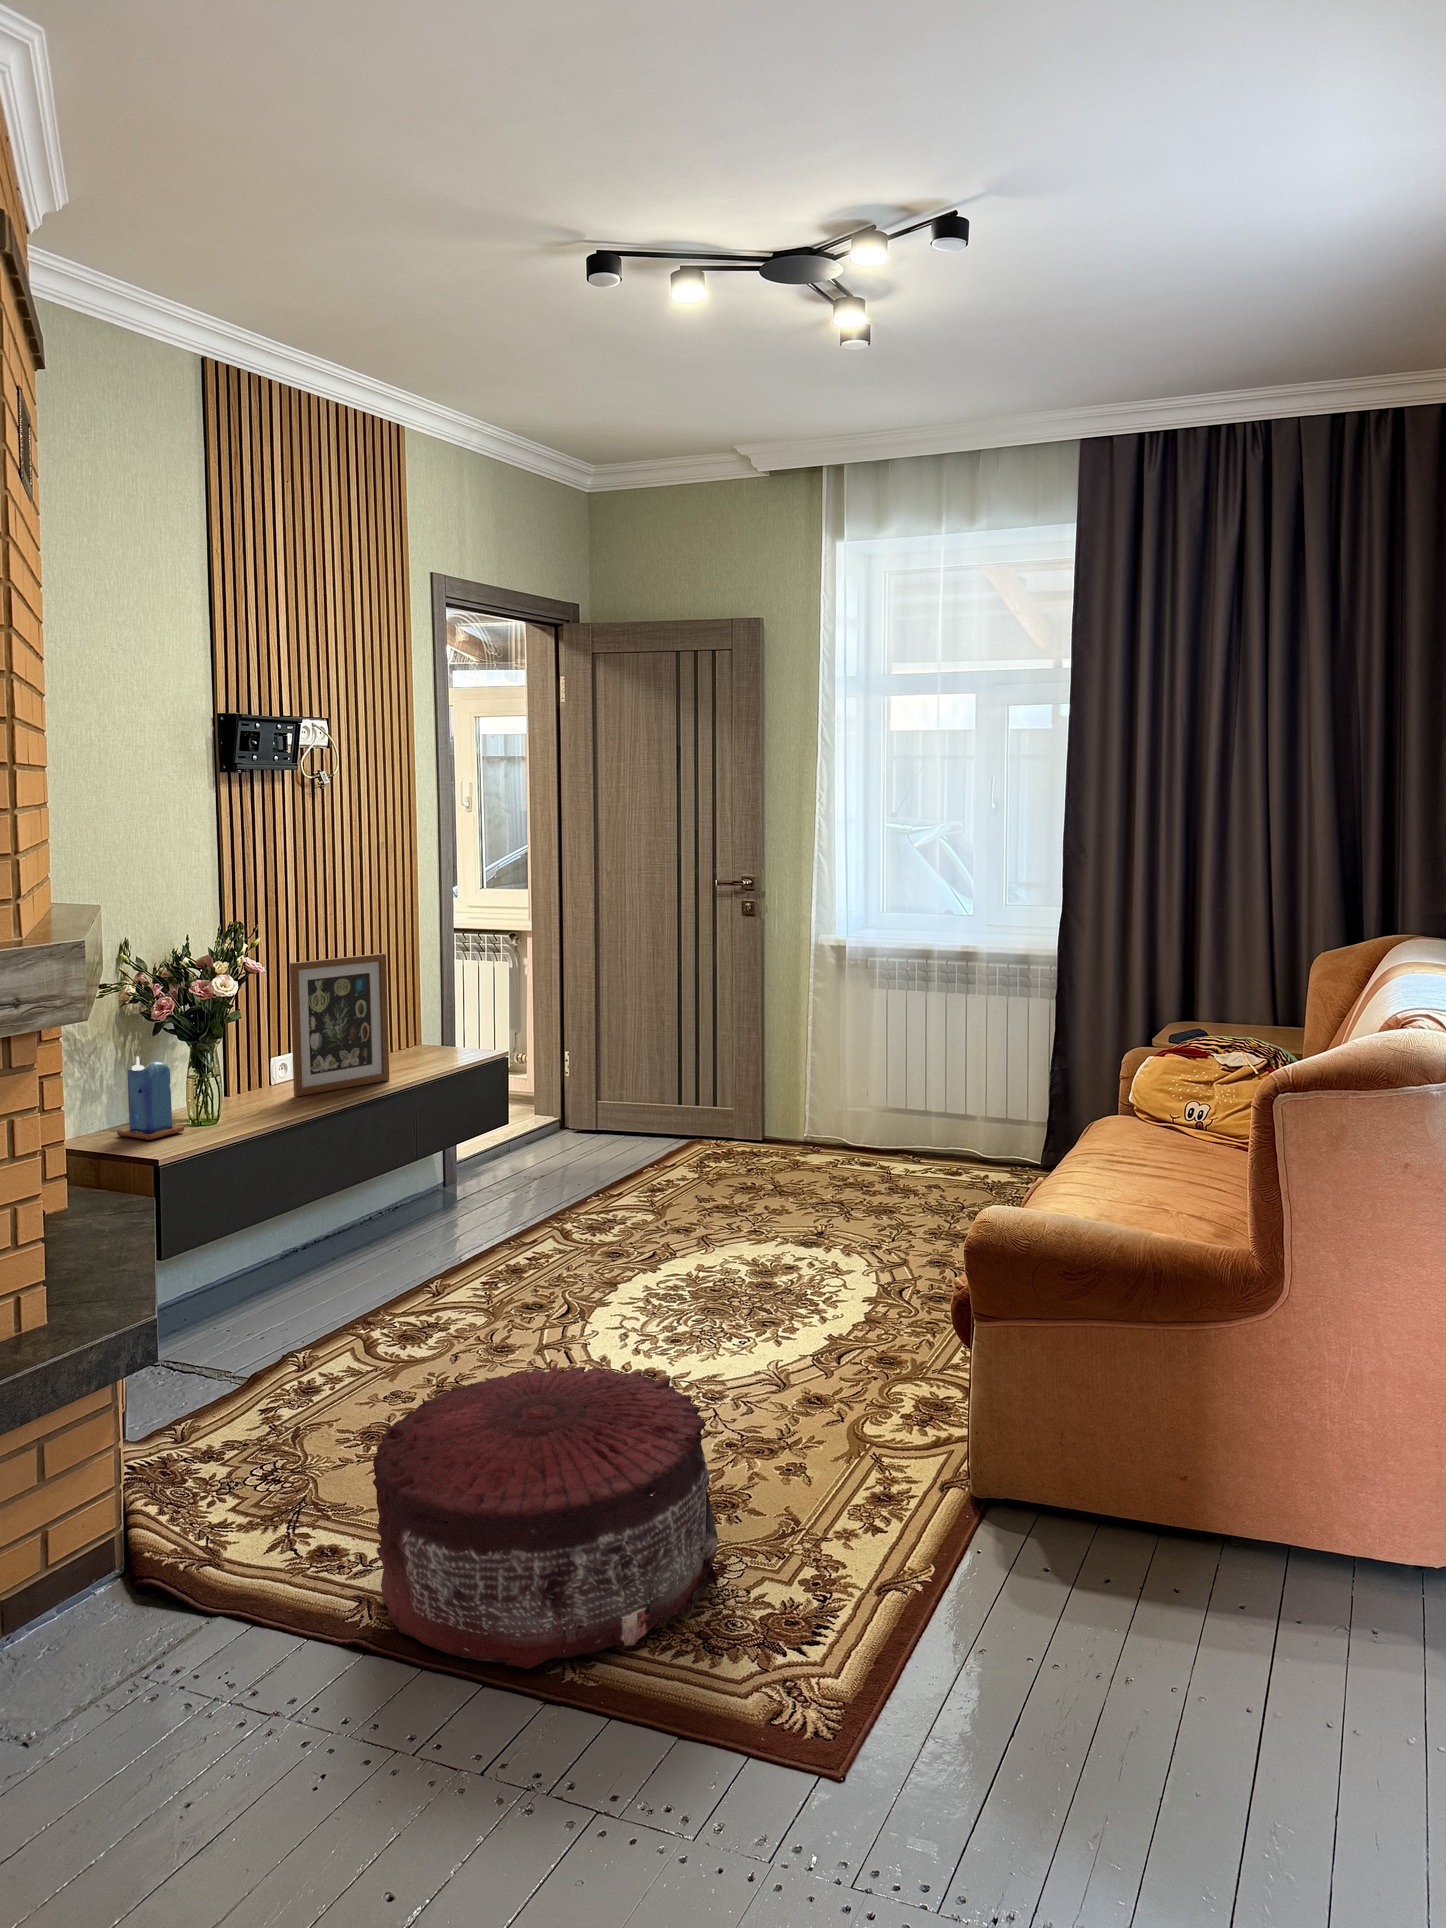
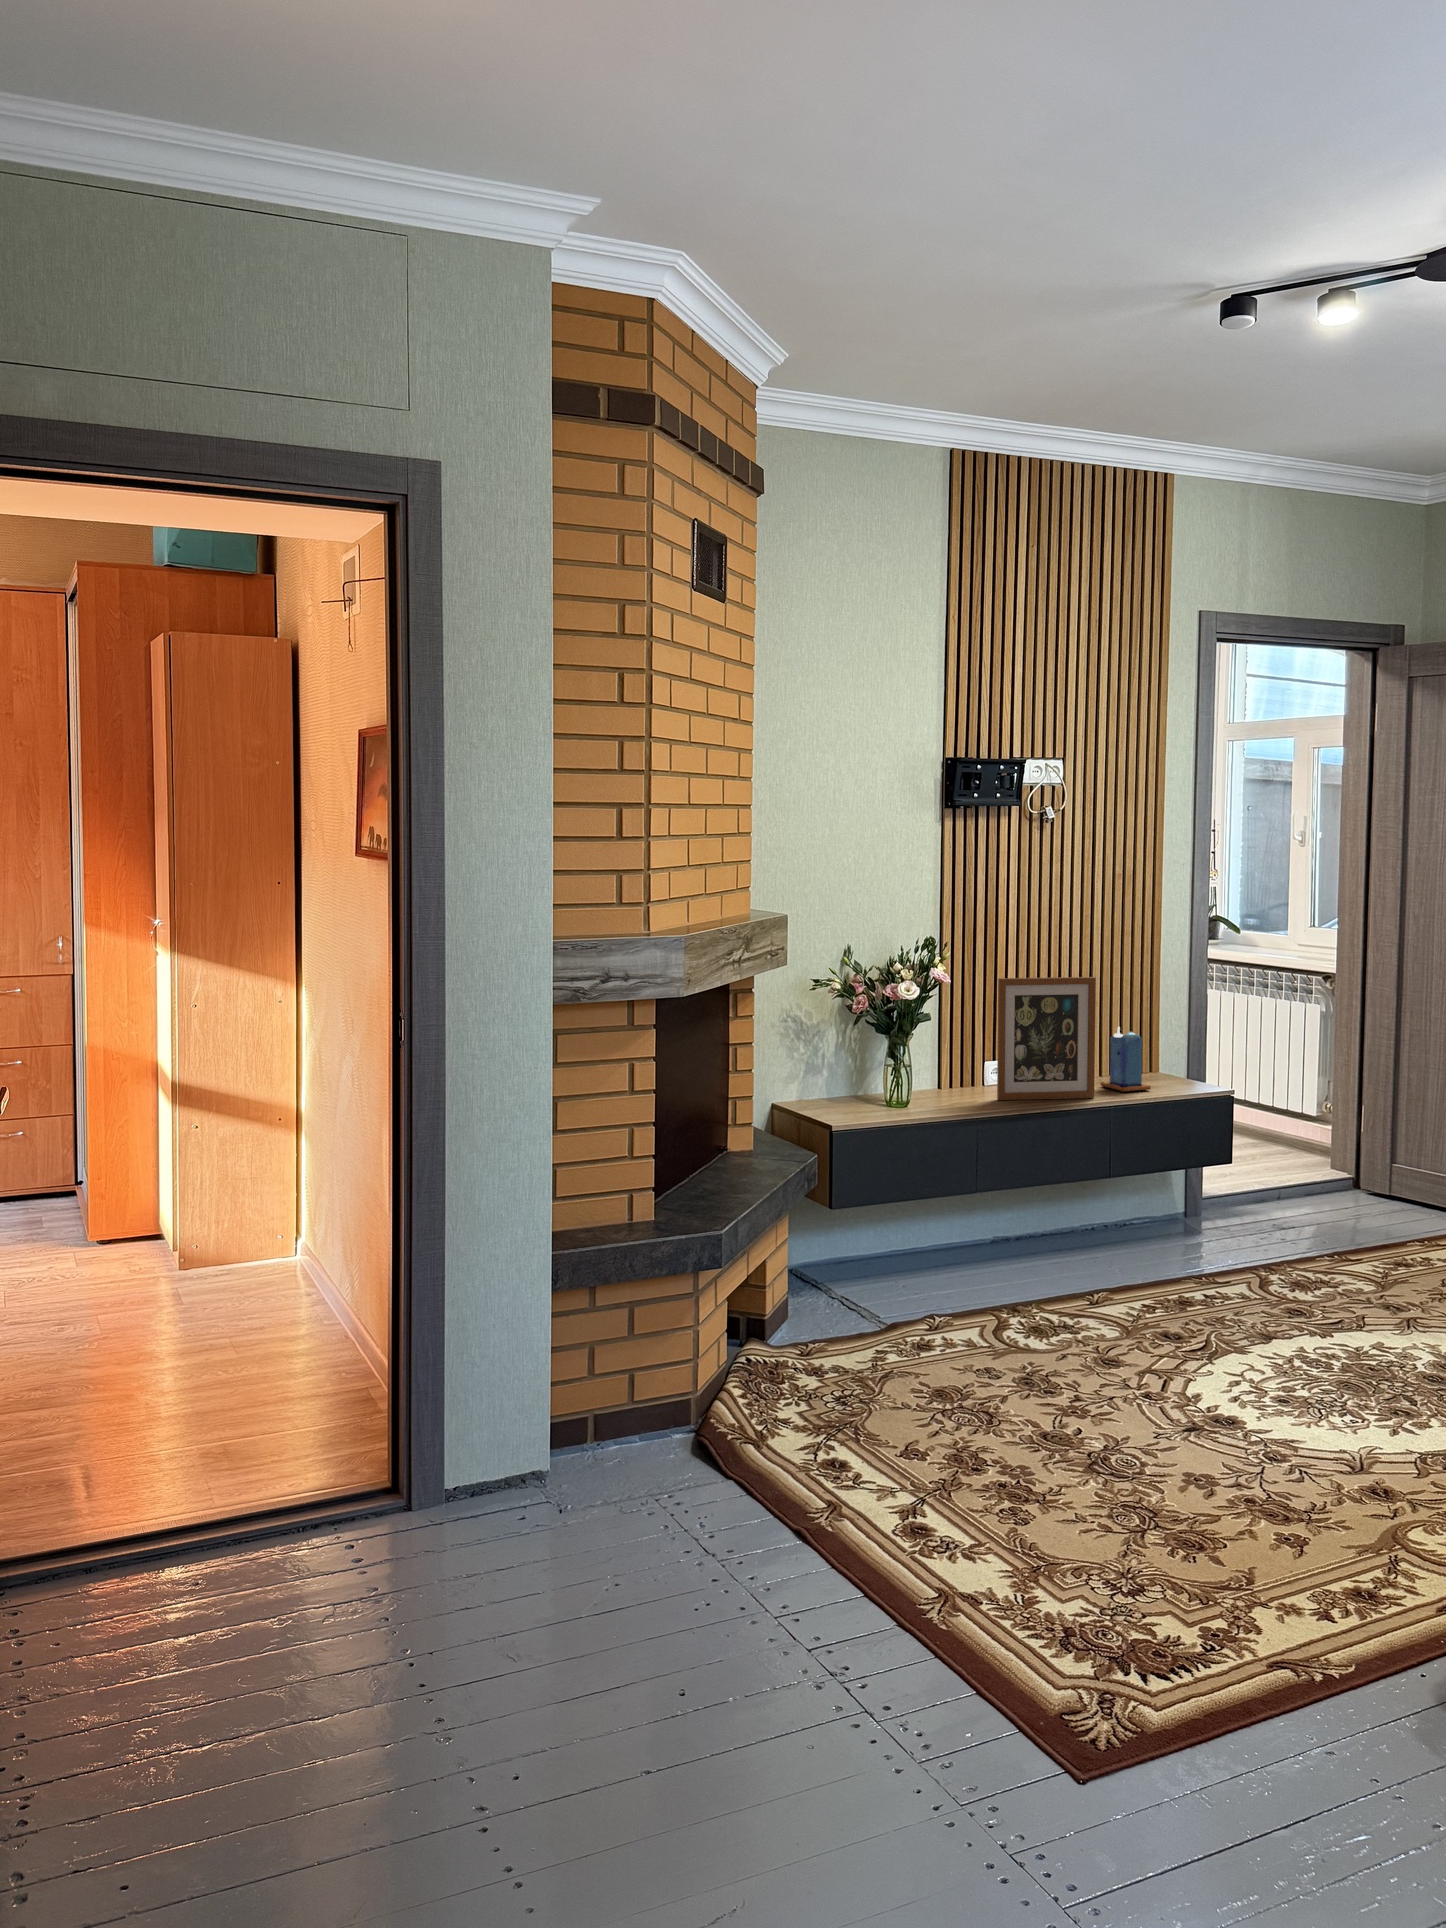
candle: present [117,1056,184,1140] -> present [1101,1027,1151,1092]
pouf: present [373,1364,718,1669] -> none [831,1356,1137,1612]

